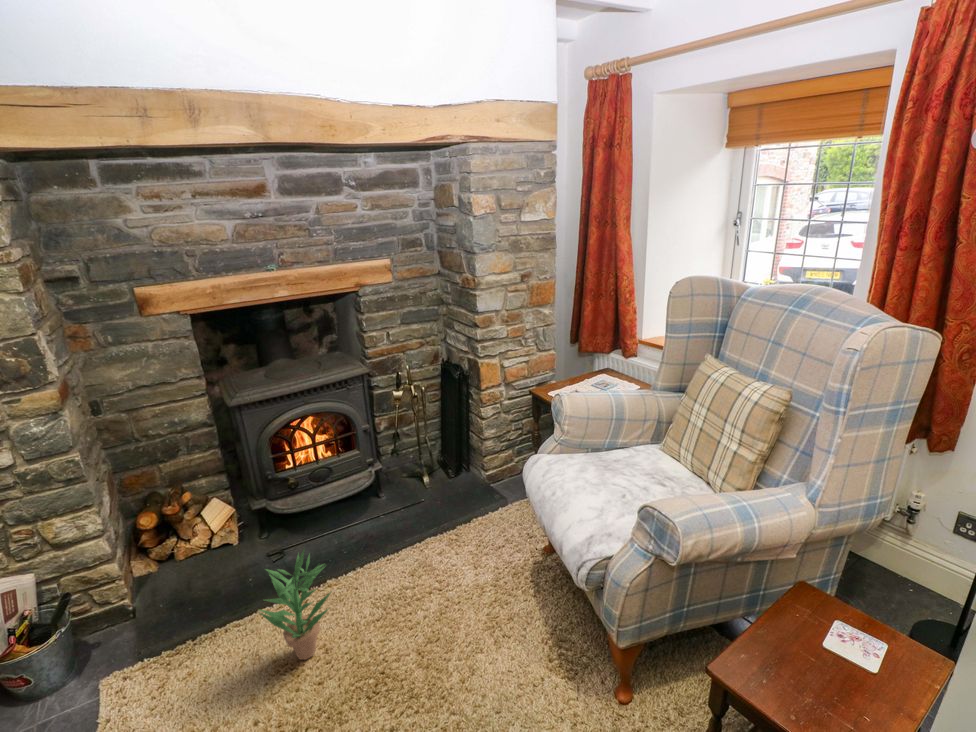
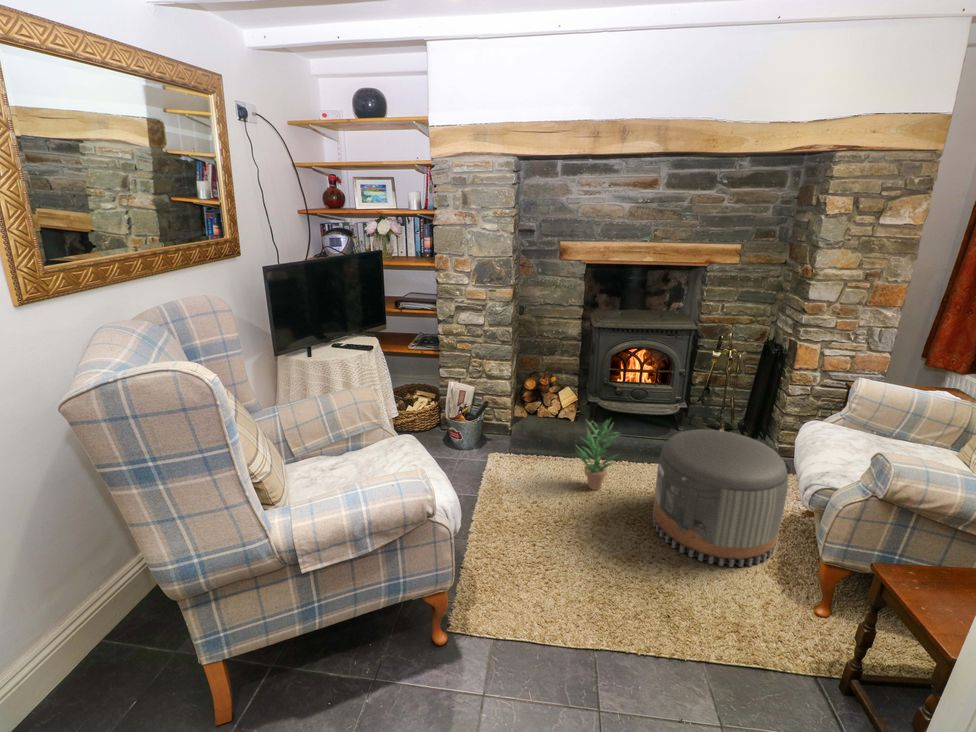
pouf: none [393,502,555,707] -> present [652,429,788,567]

